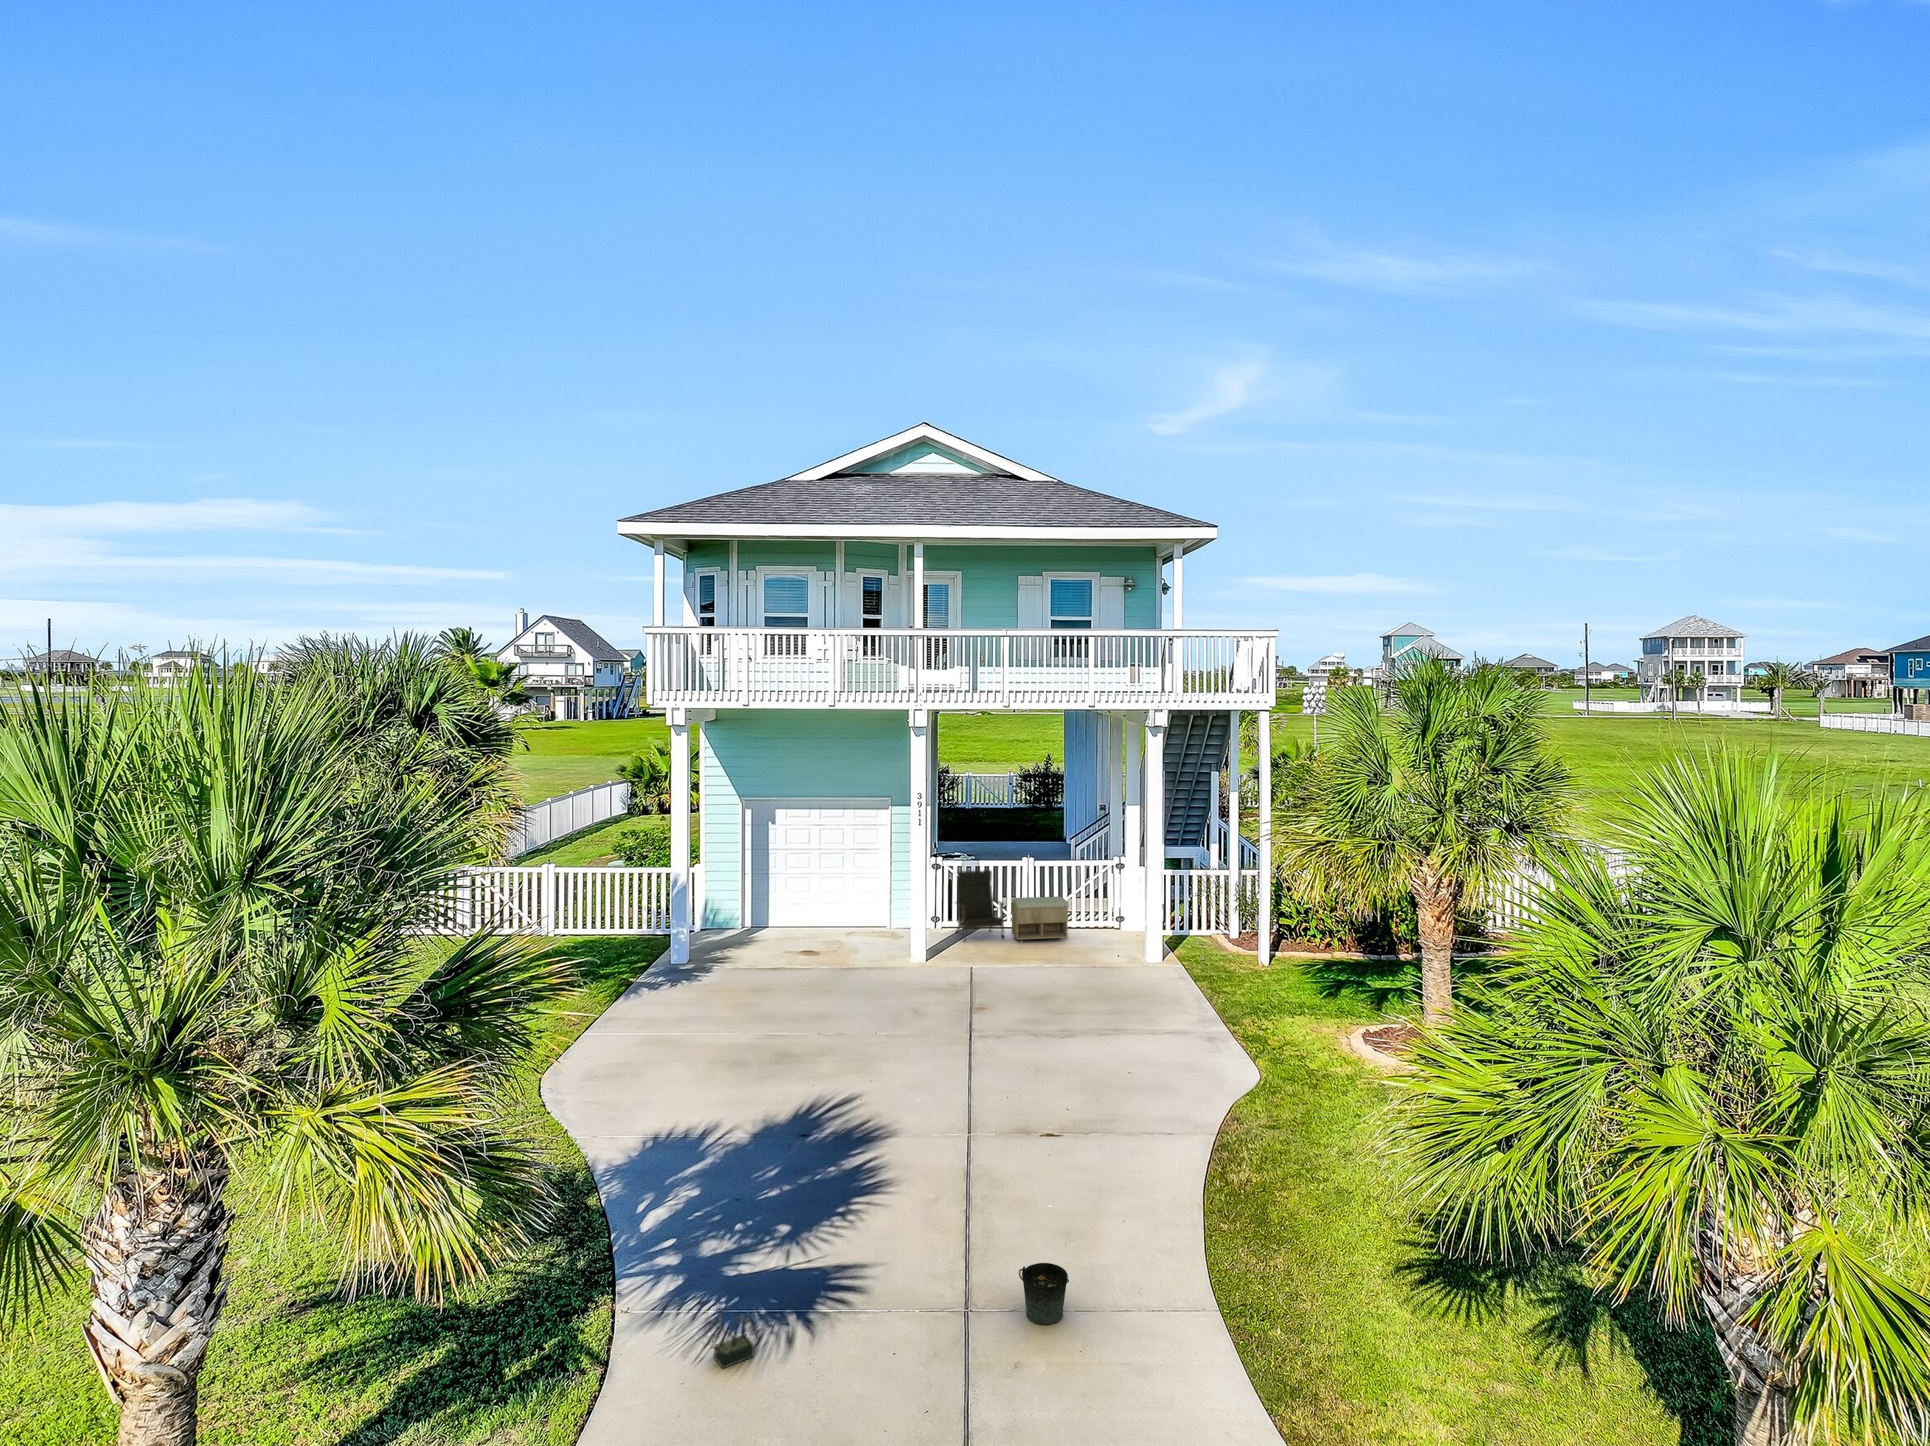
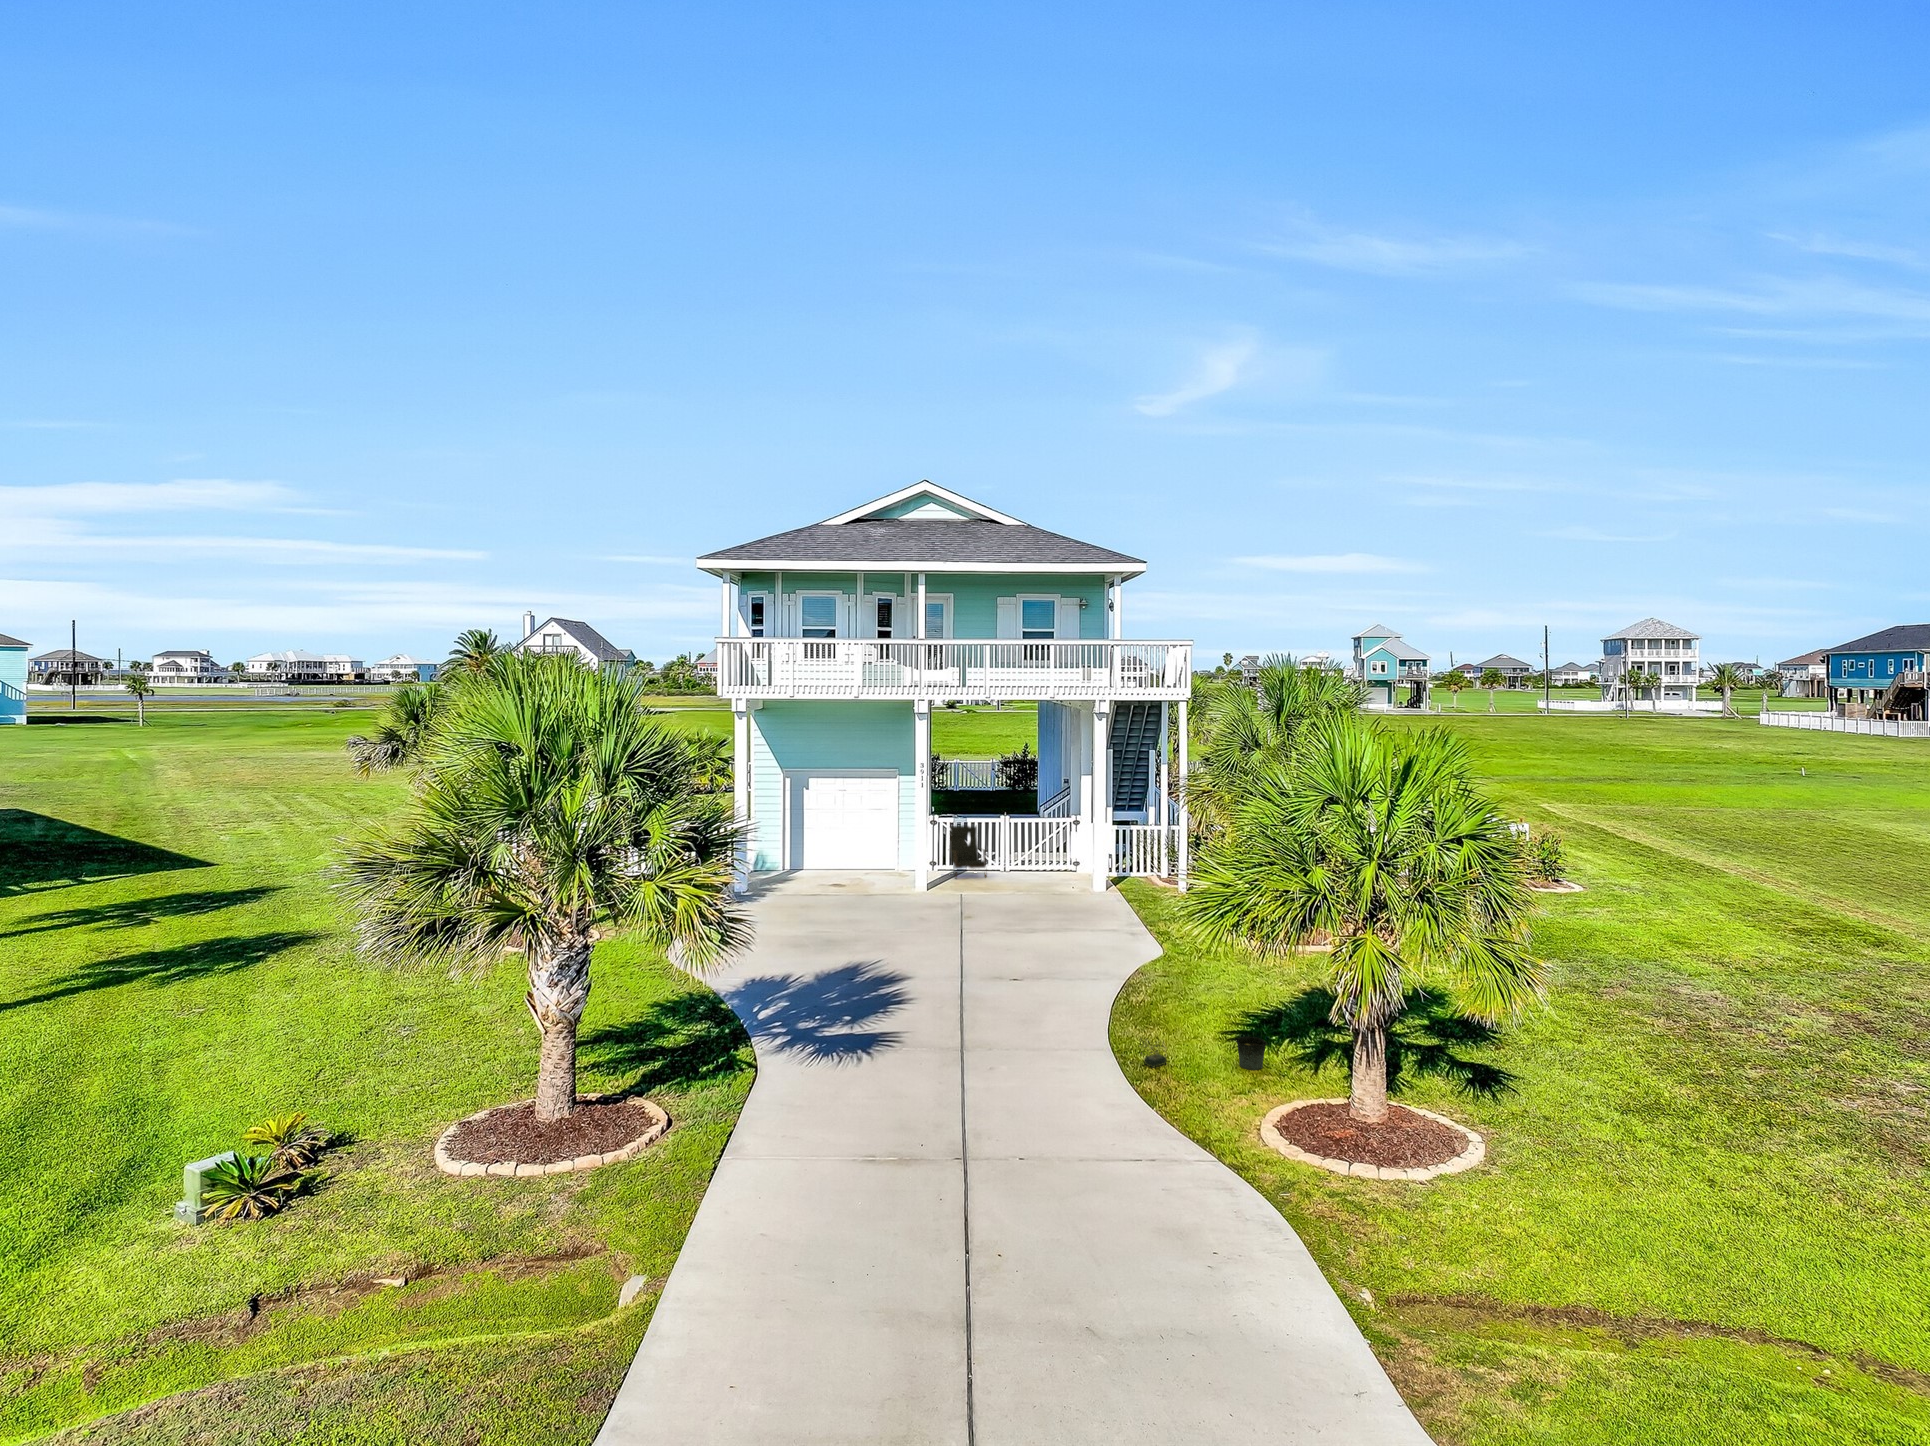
storage bench: present [1012,897,1068,943] -> none [992,845,1036,879]
bucket: present [1019,1263,1069,1325] -> present [1235,1037,1268,1070]
decorative plant: present [704,1316,759,1368] -> present [1139,1042,1167,1068]

